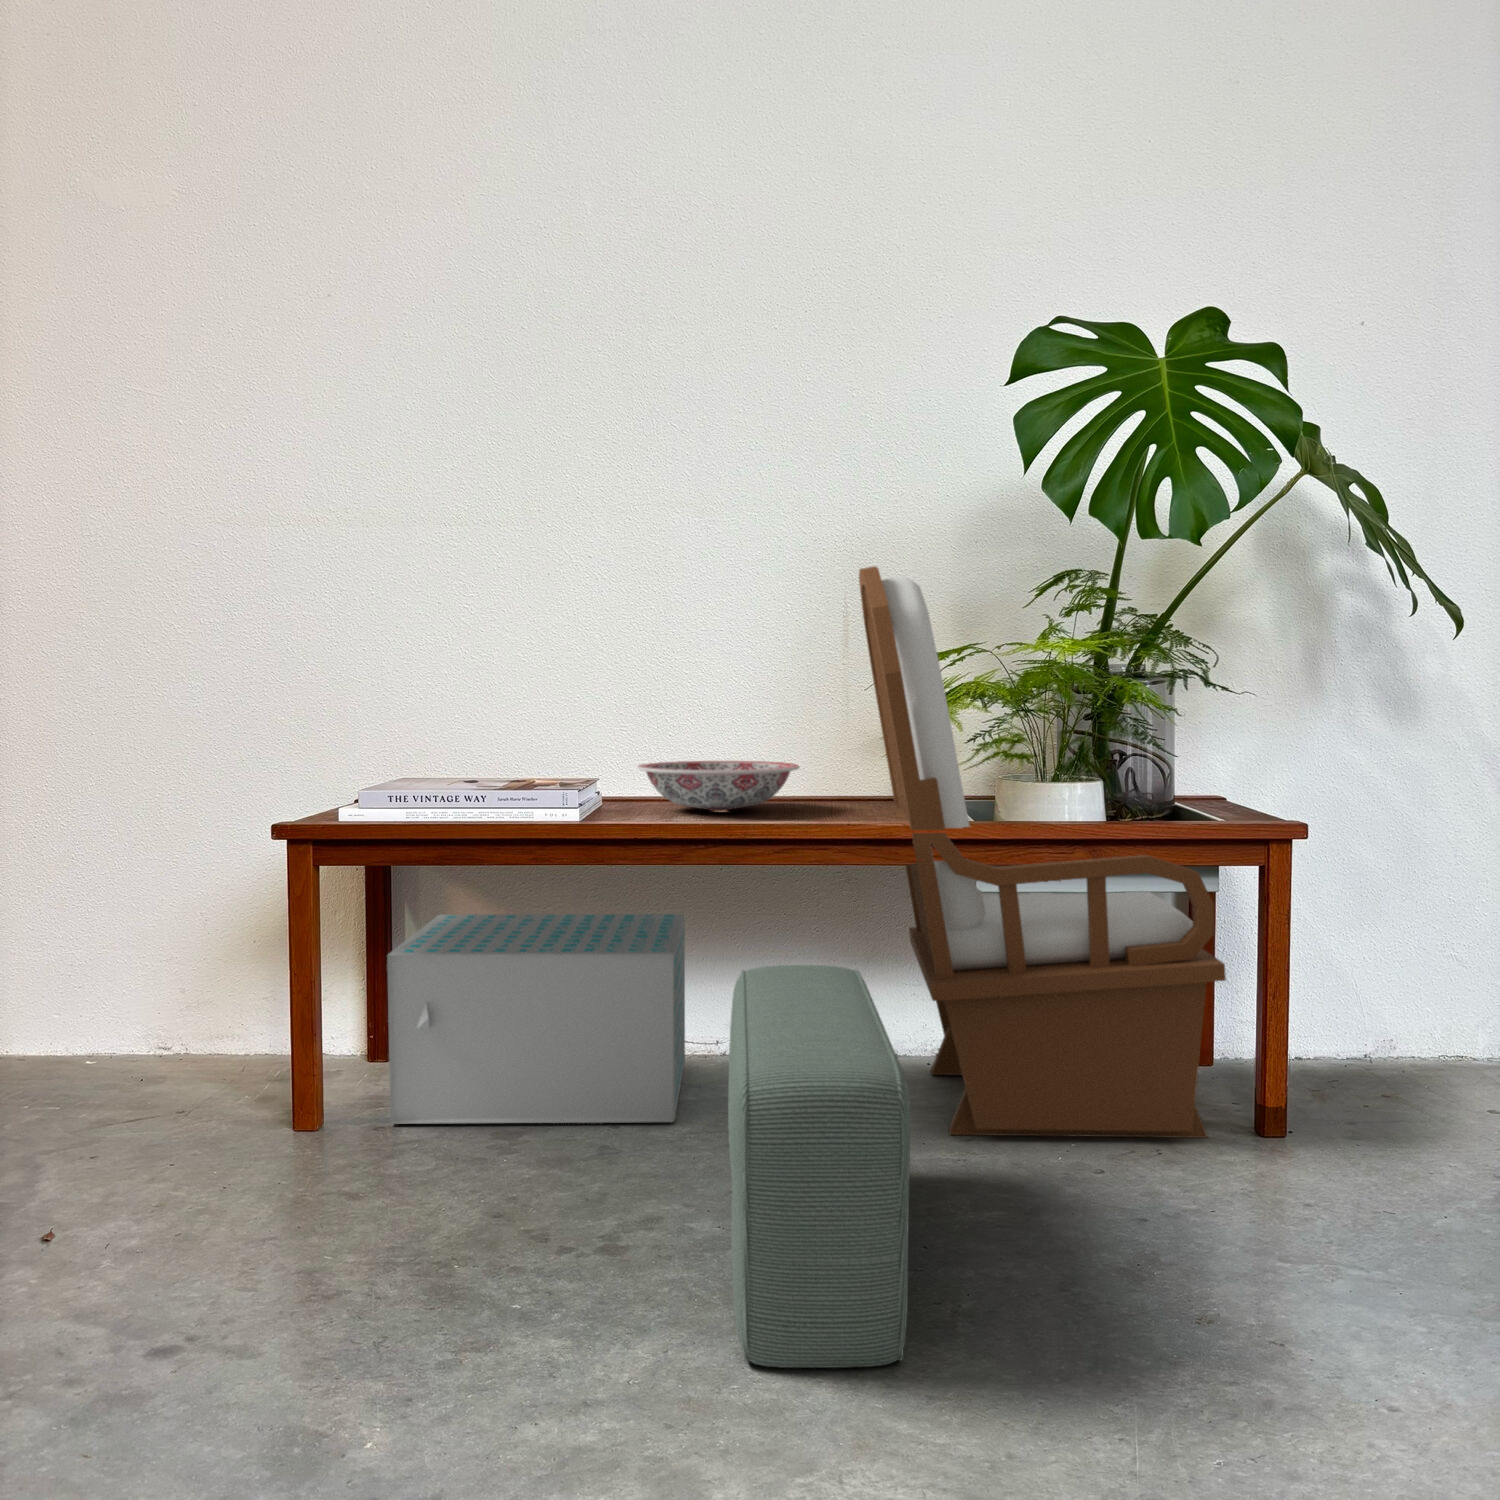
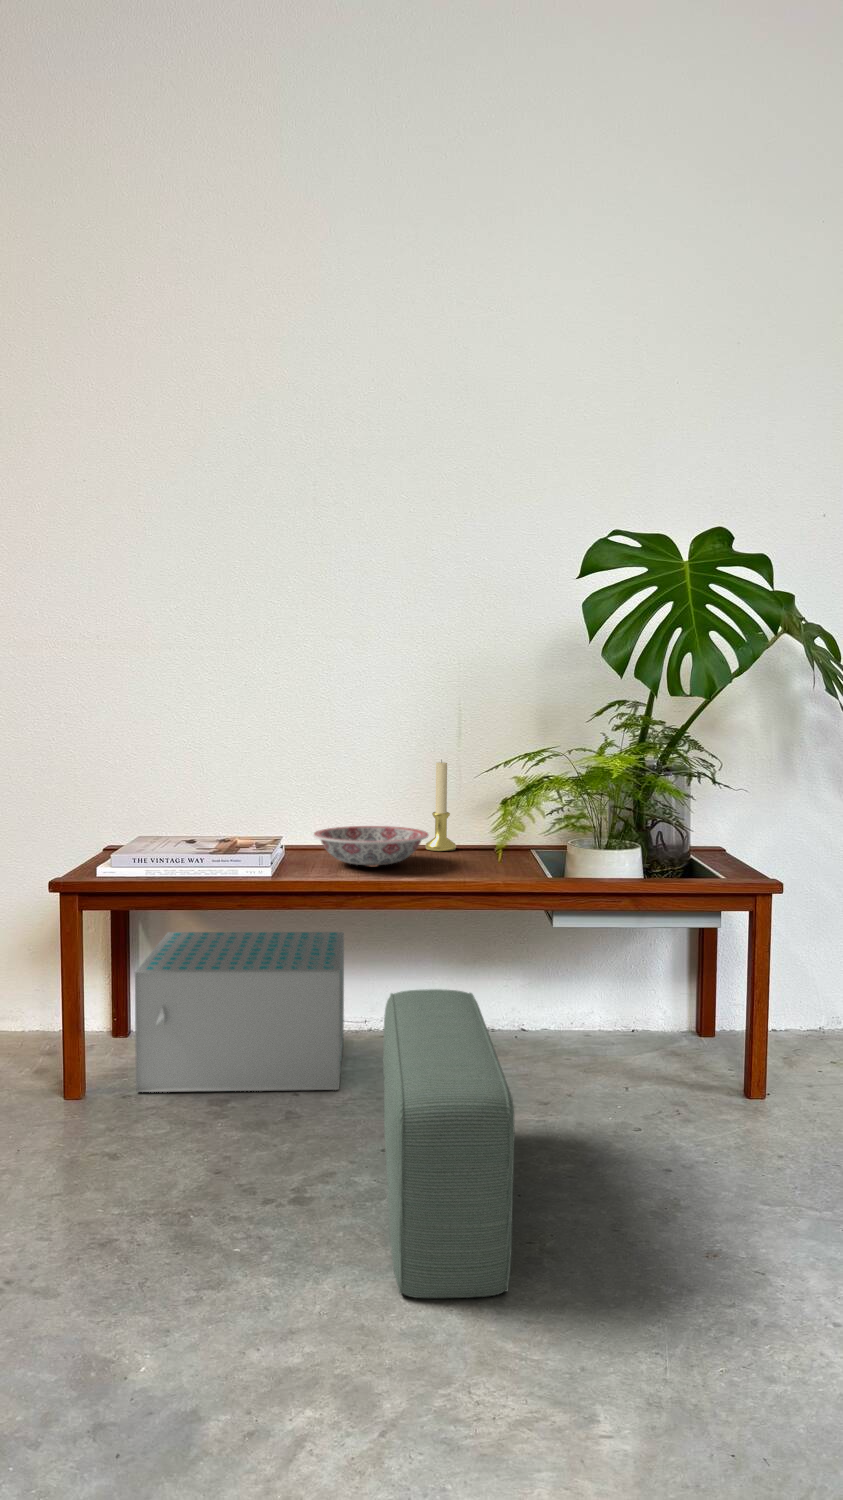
armchair: present [859,566,1226,1138] -> none [471,695,725,1101]
candle holder: none [798,670,841,798] -> present [425,762,456,851]

